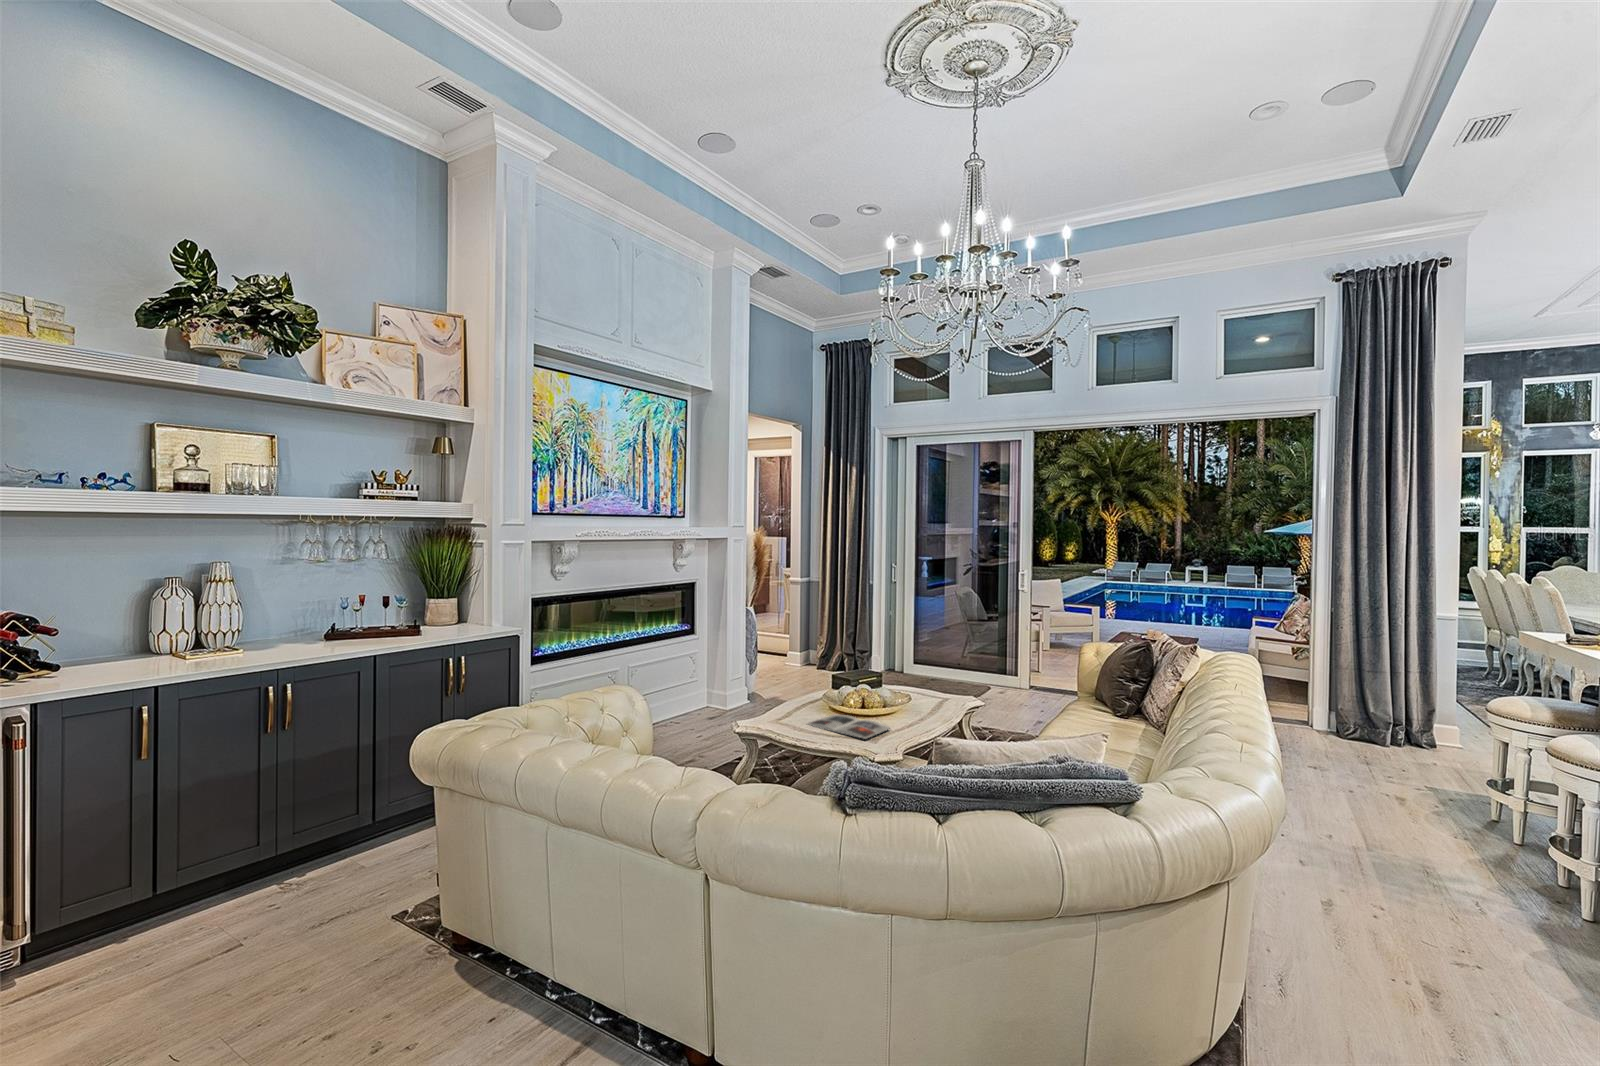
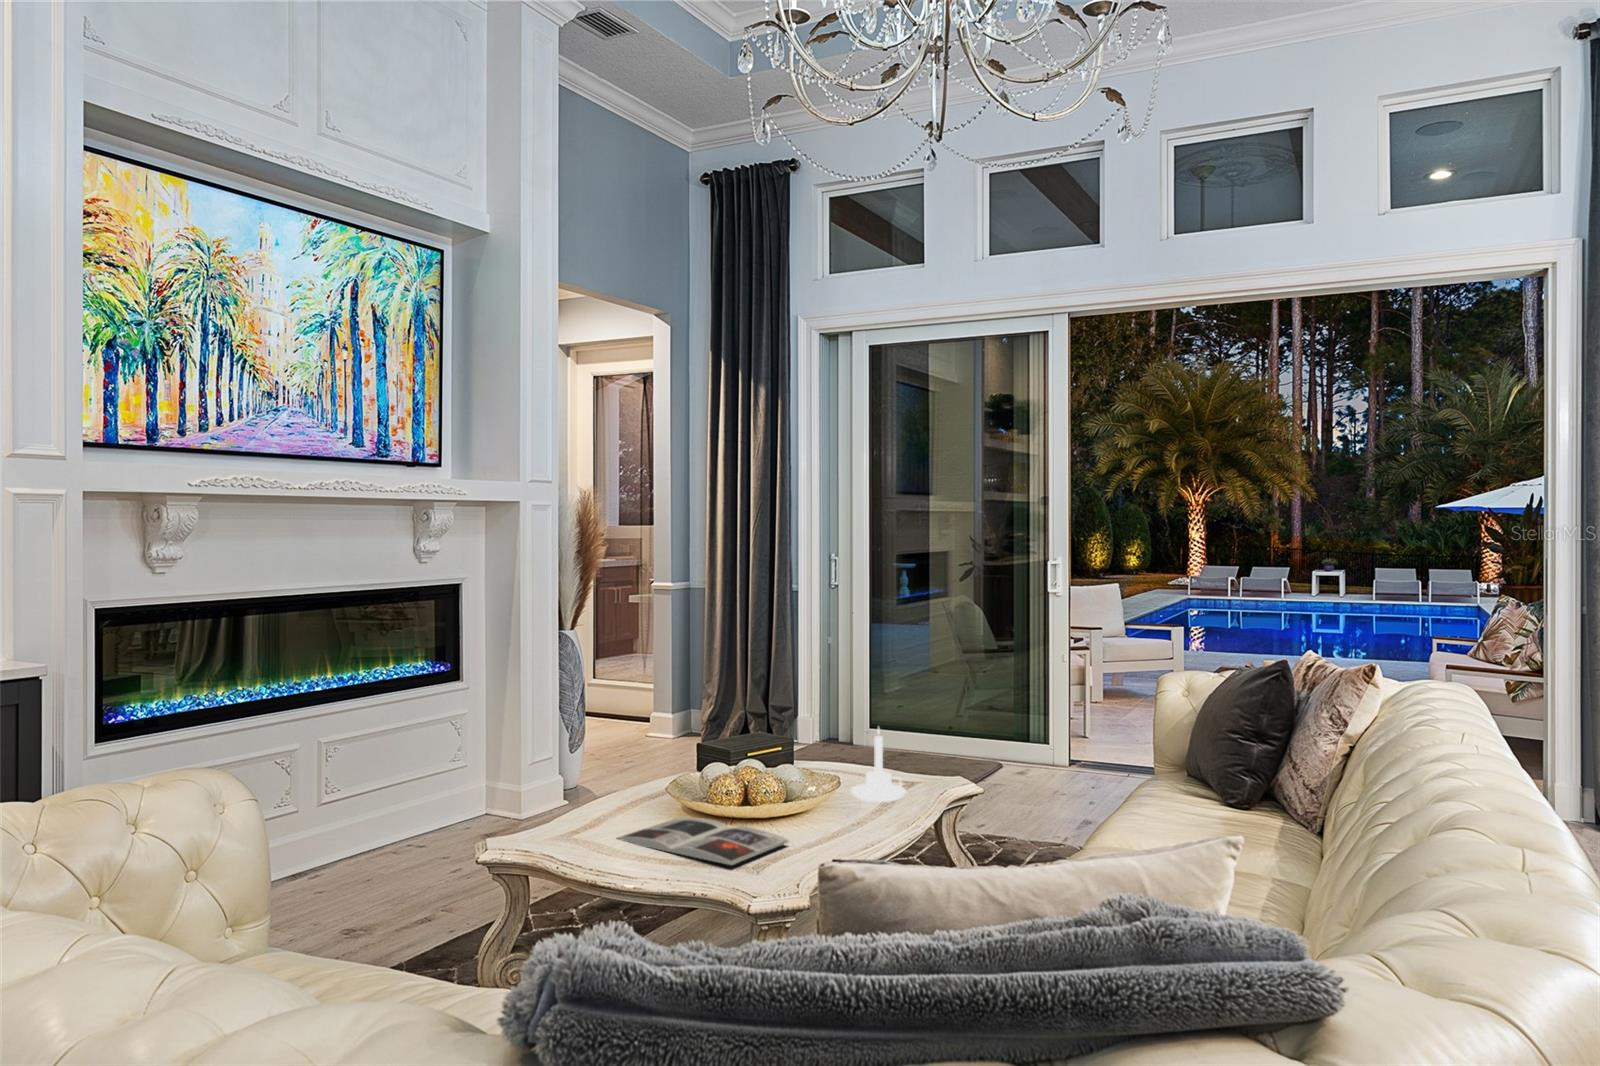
candle holder: none [918,670,947,709] -> present [851,729,906,802]

